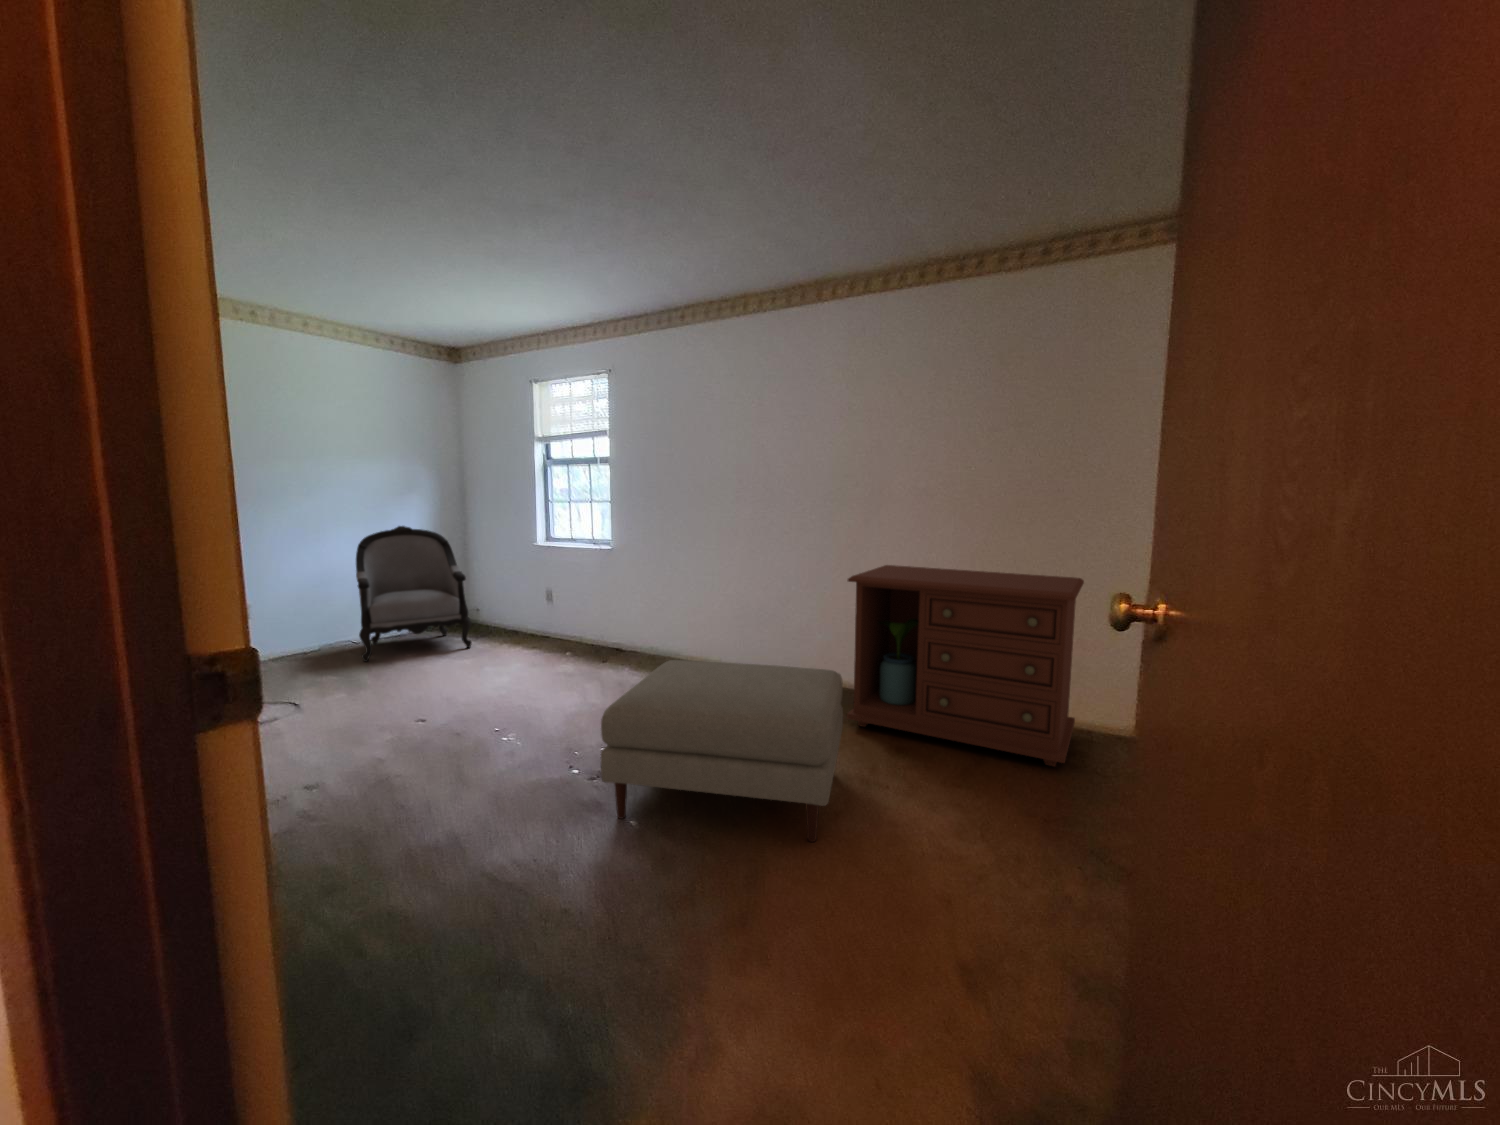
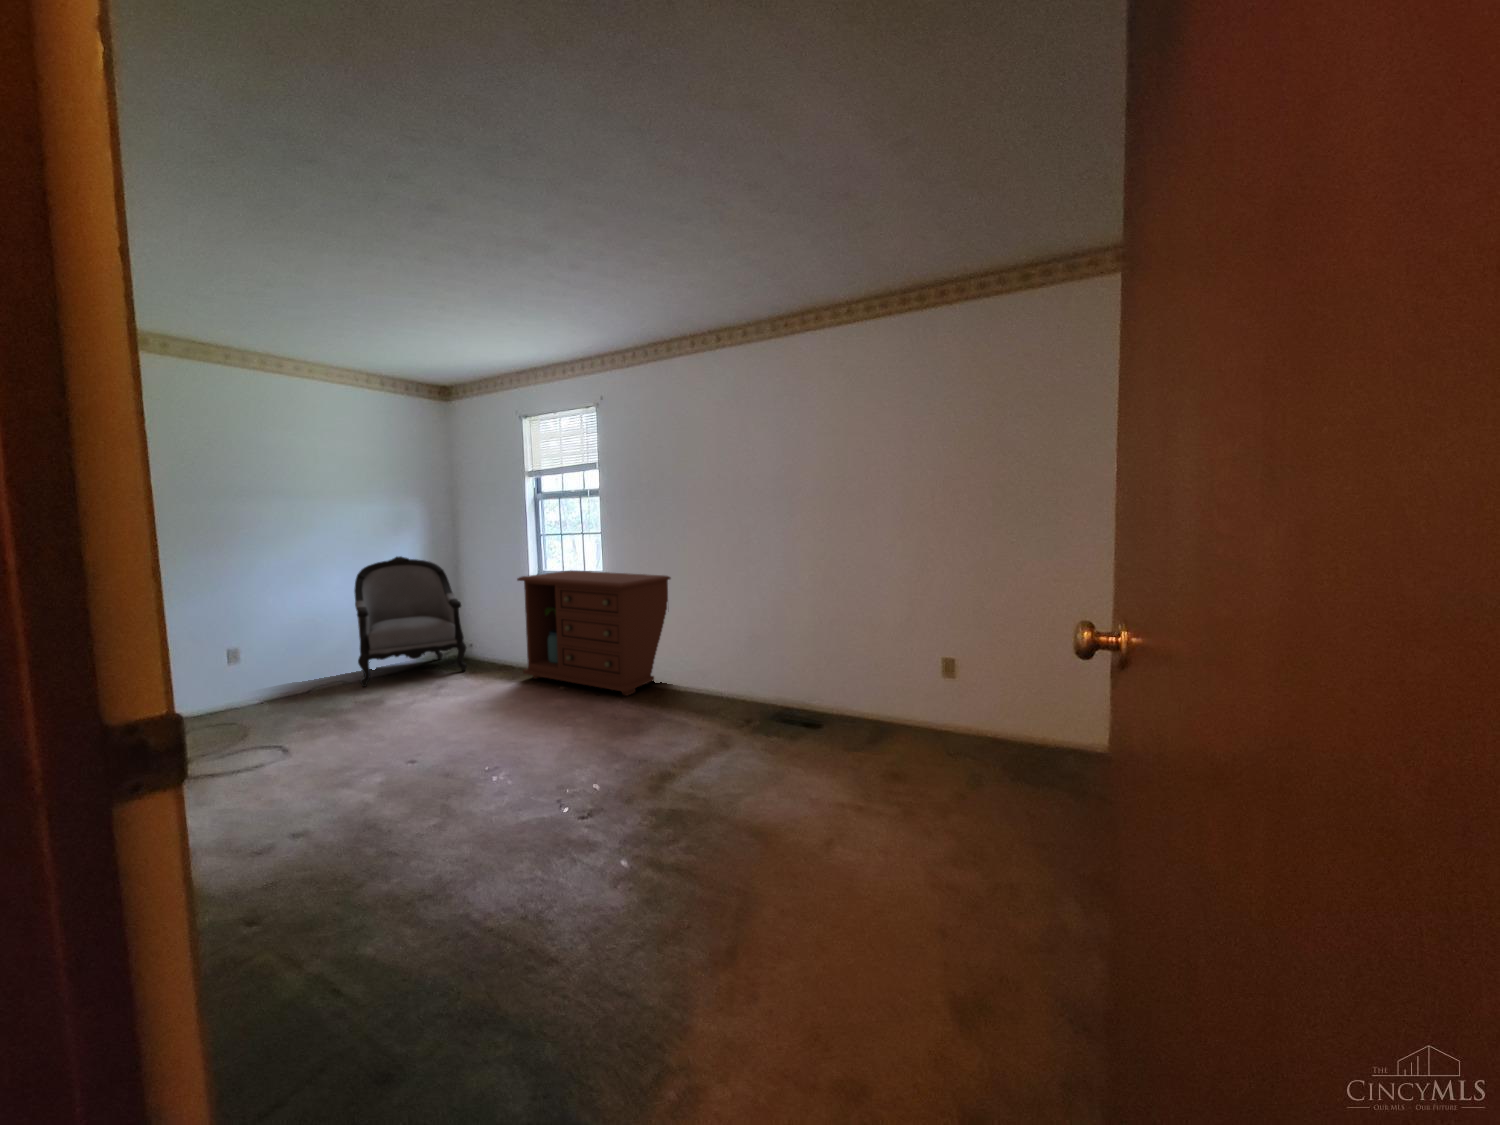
dresser: present [847,565,1084,767] -> present [517,570,671,696]
ottoman: present [601,660,843,842] -> none [599,680,821,849]

